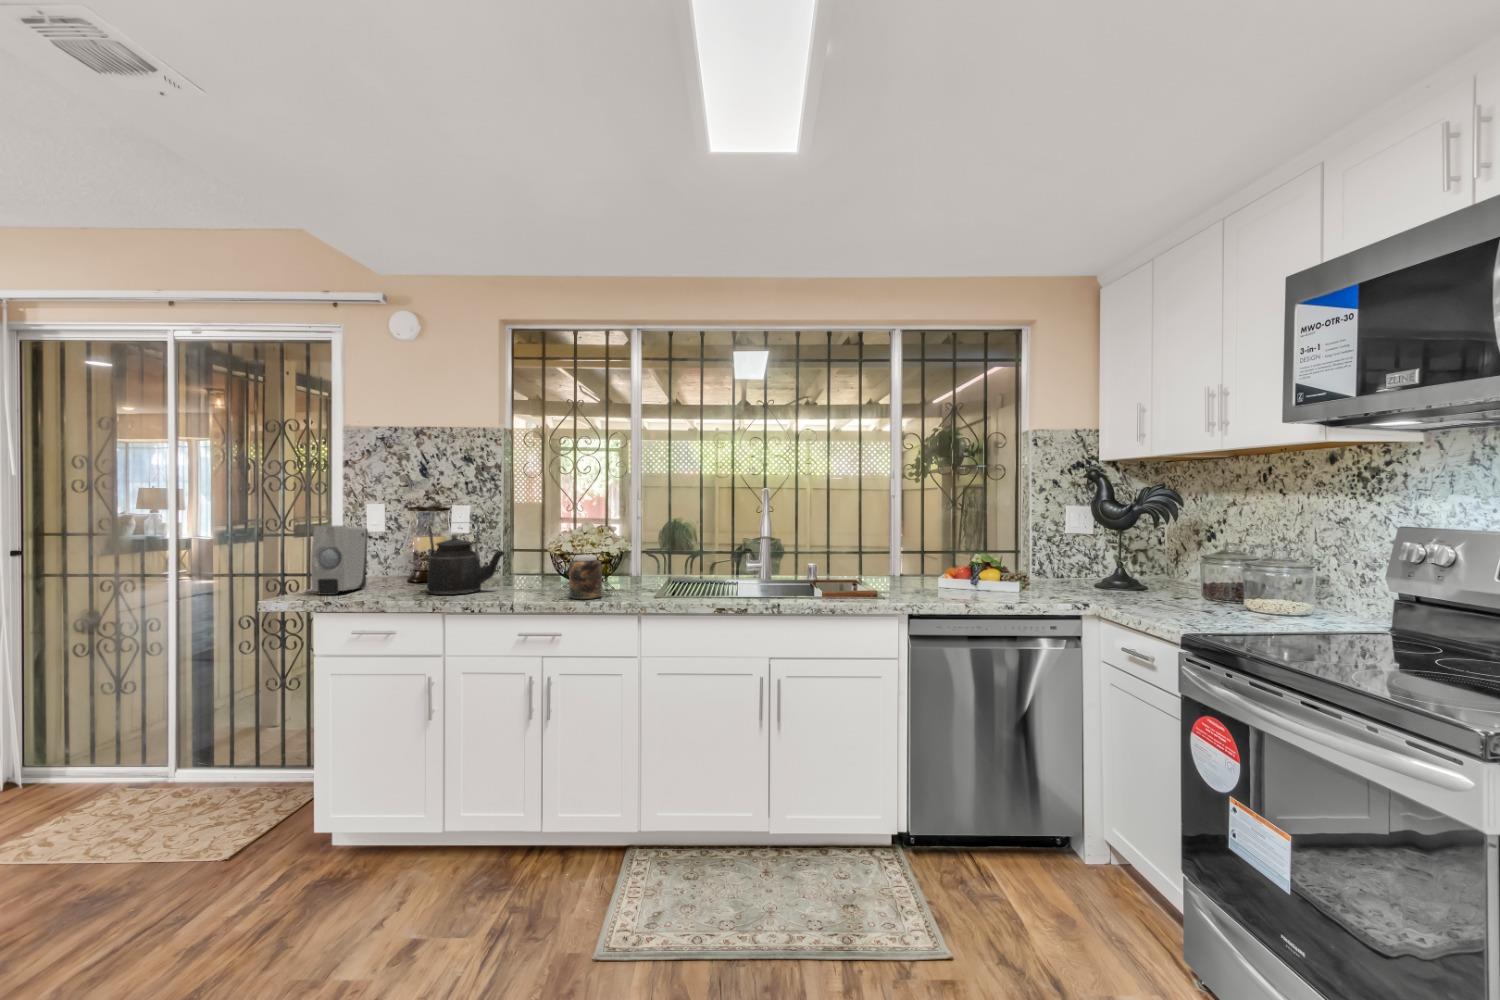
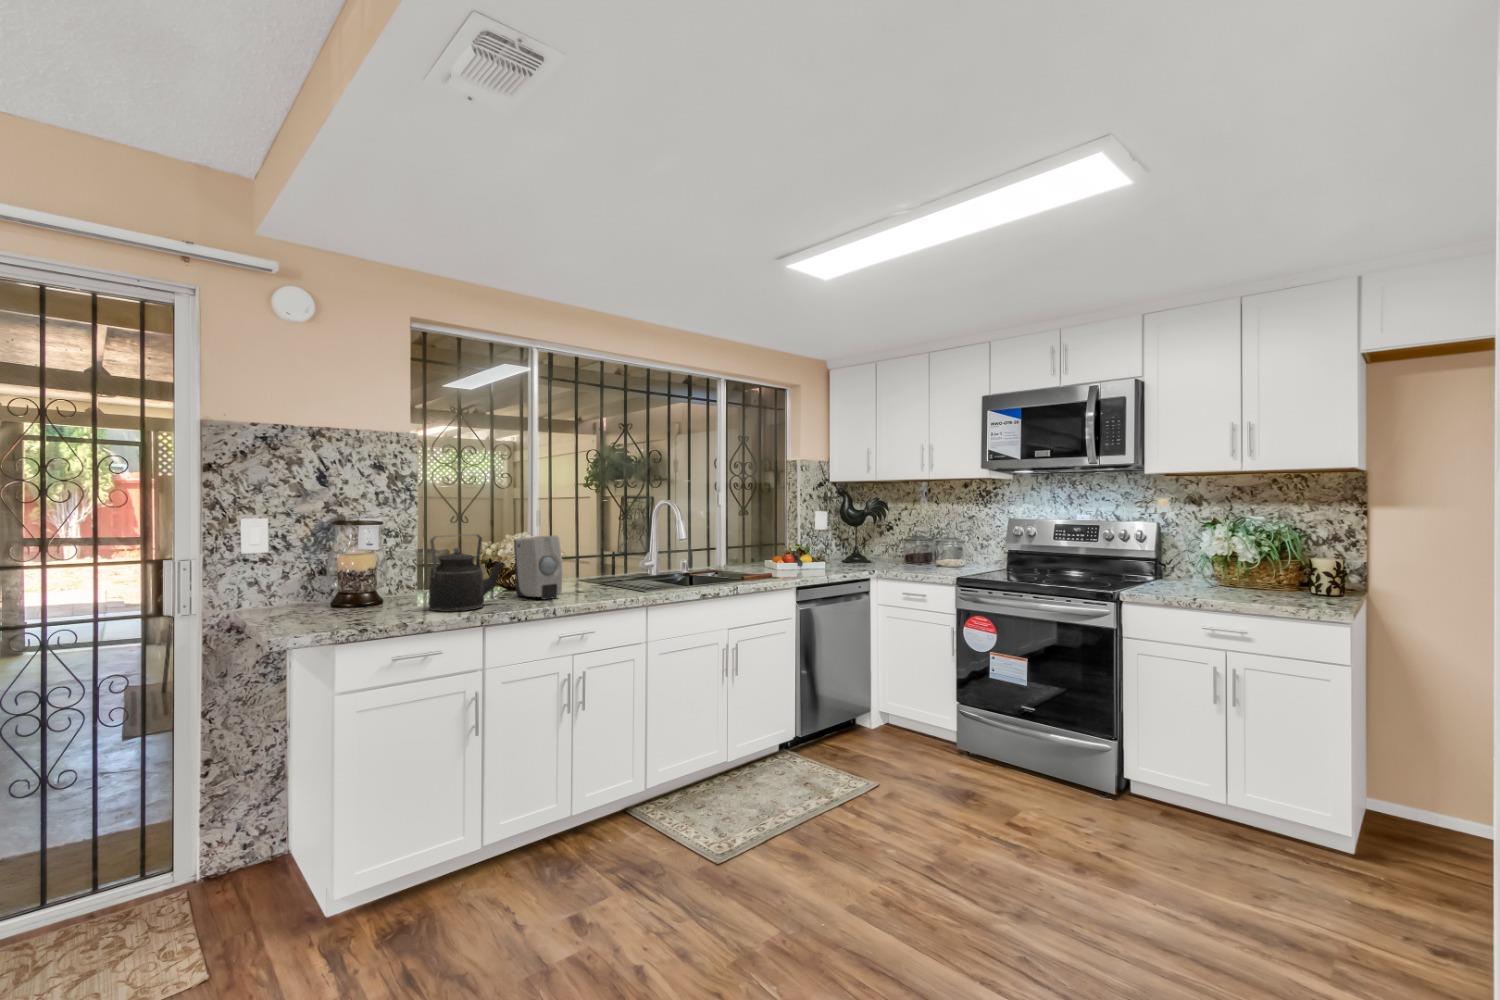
soap dispenser: present [311,526,368,595] -> present [514,536,562,599]
jar: present [569,555,602,599] -> none [579,560,608,600]

